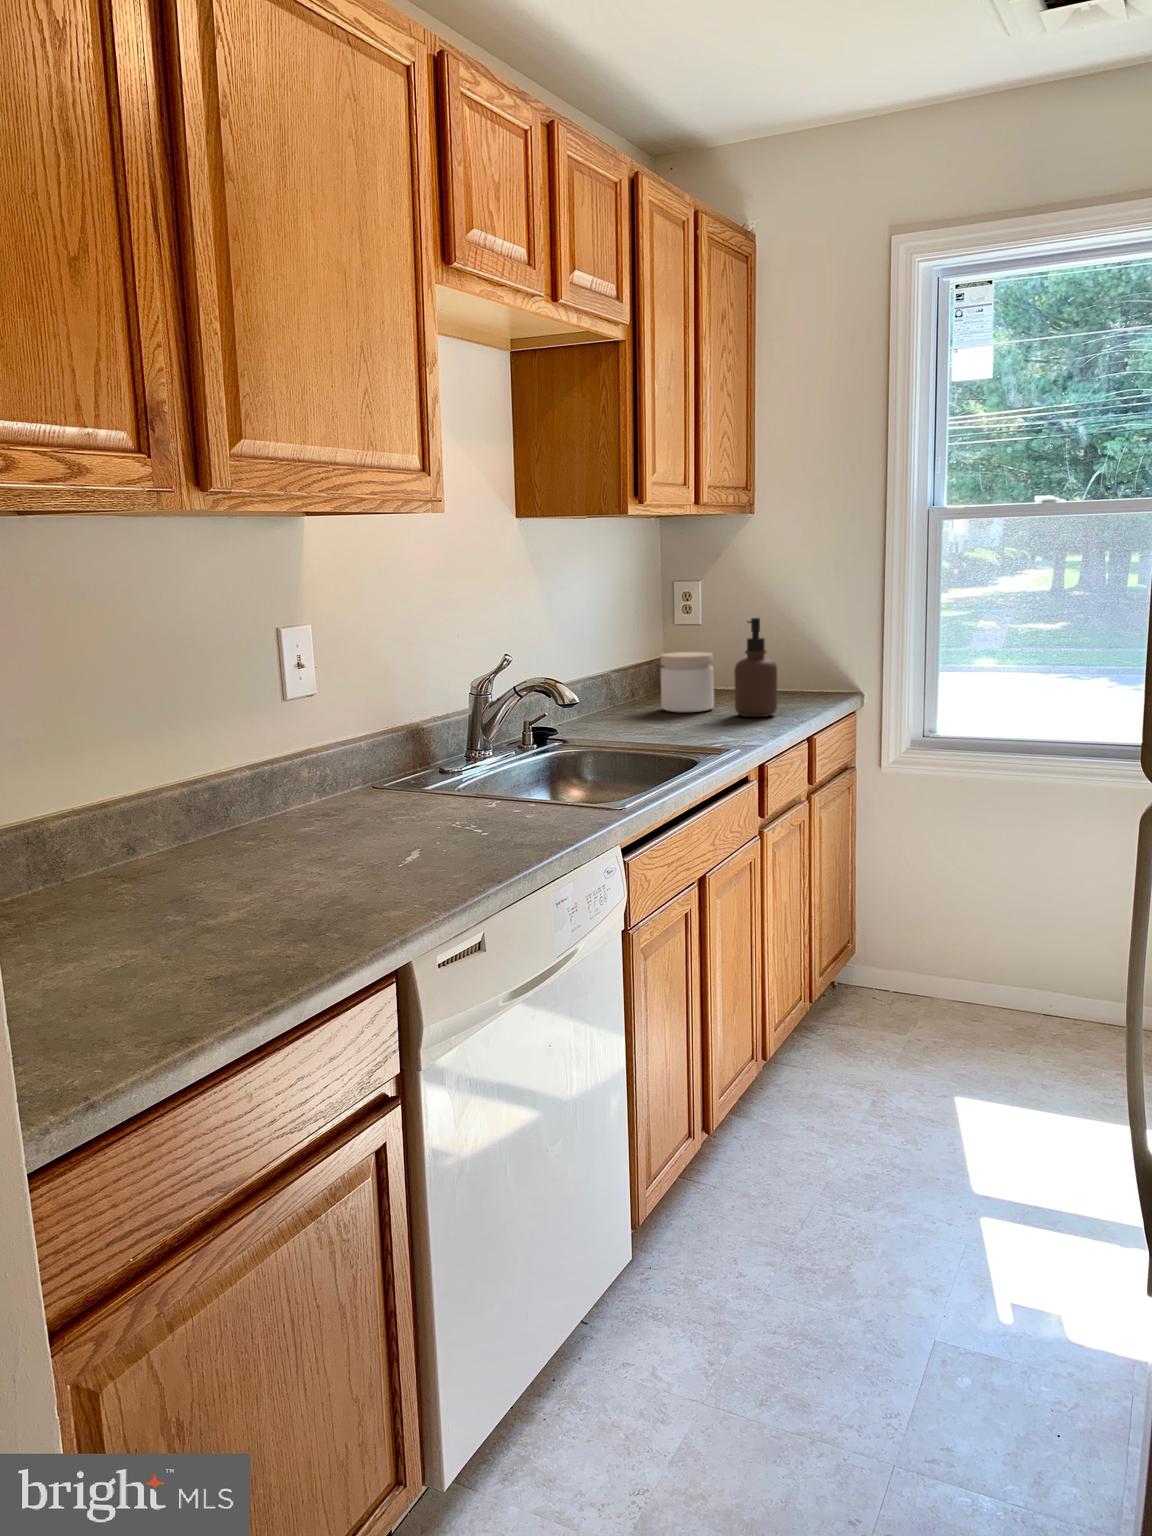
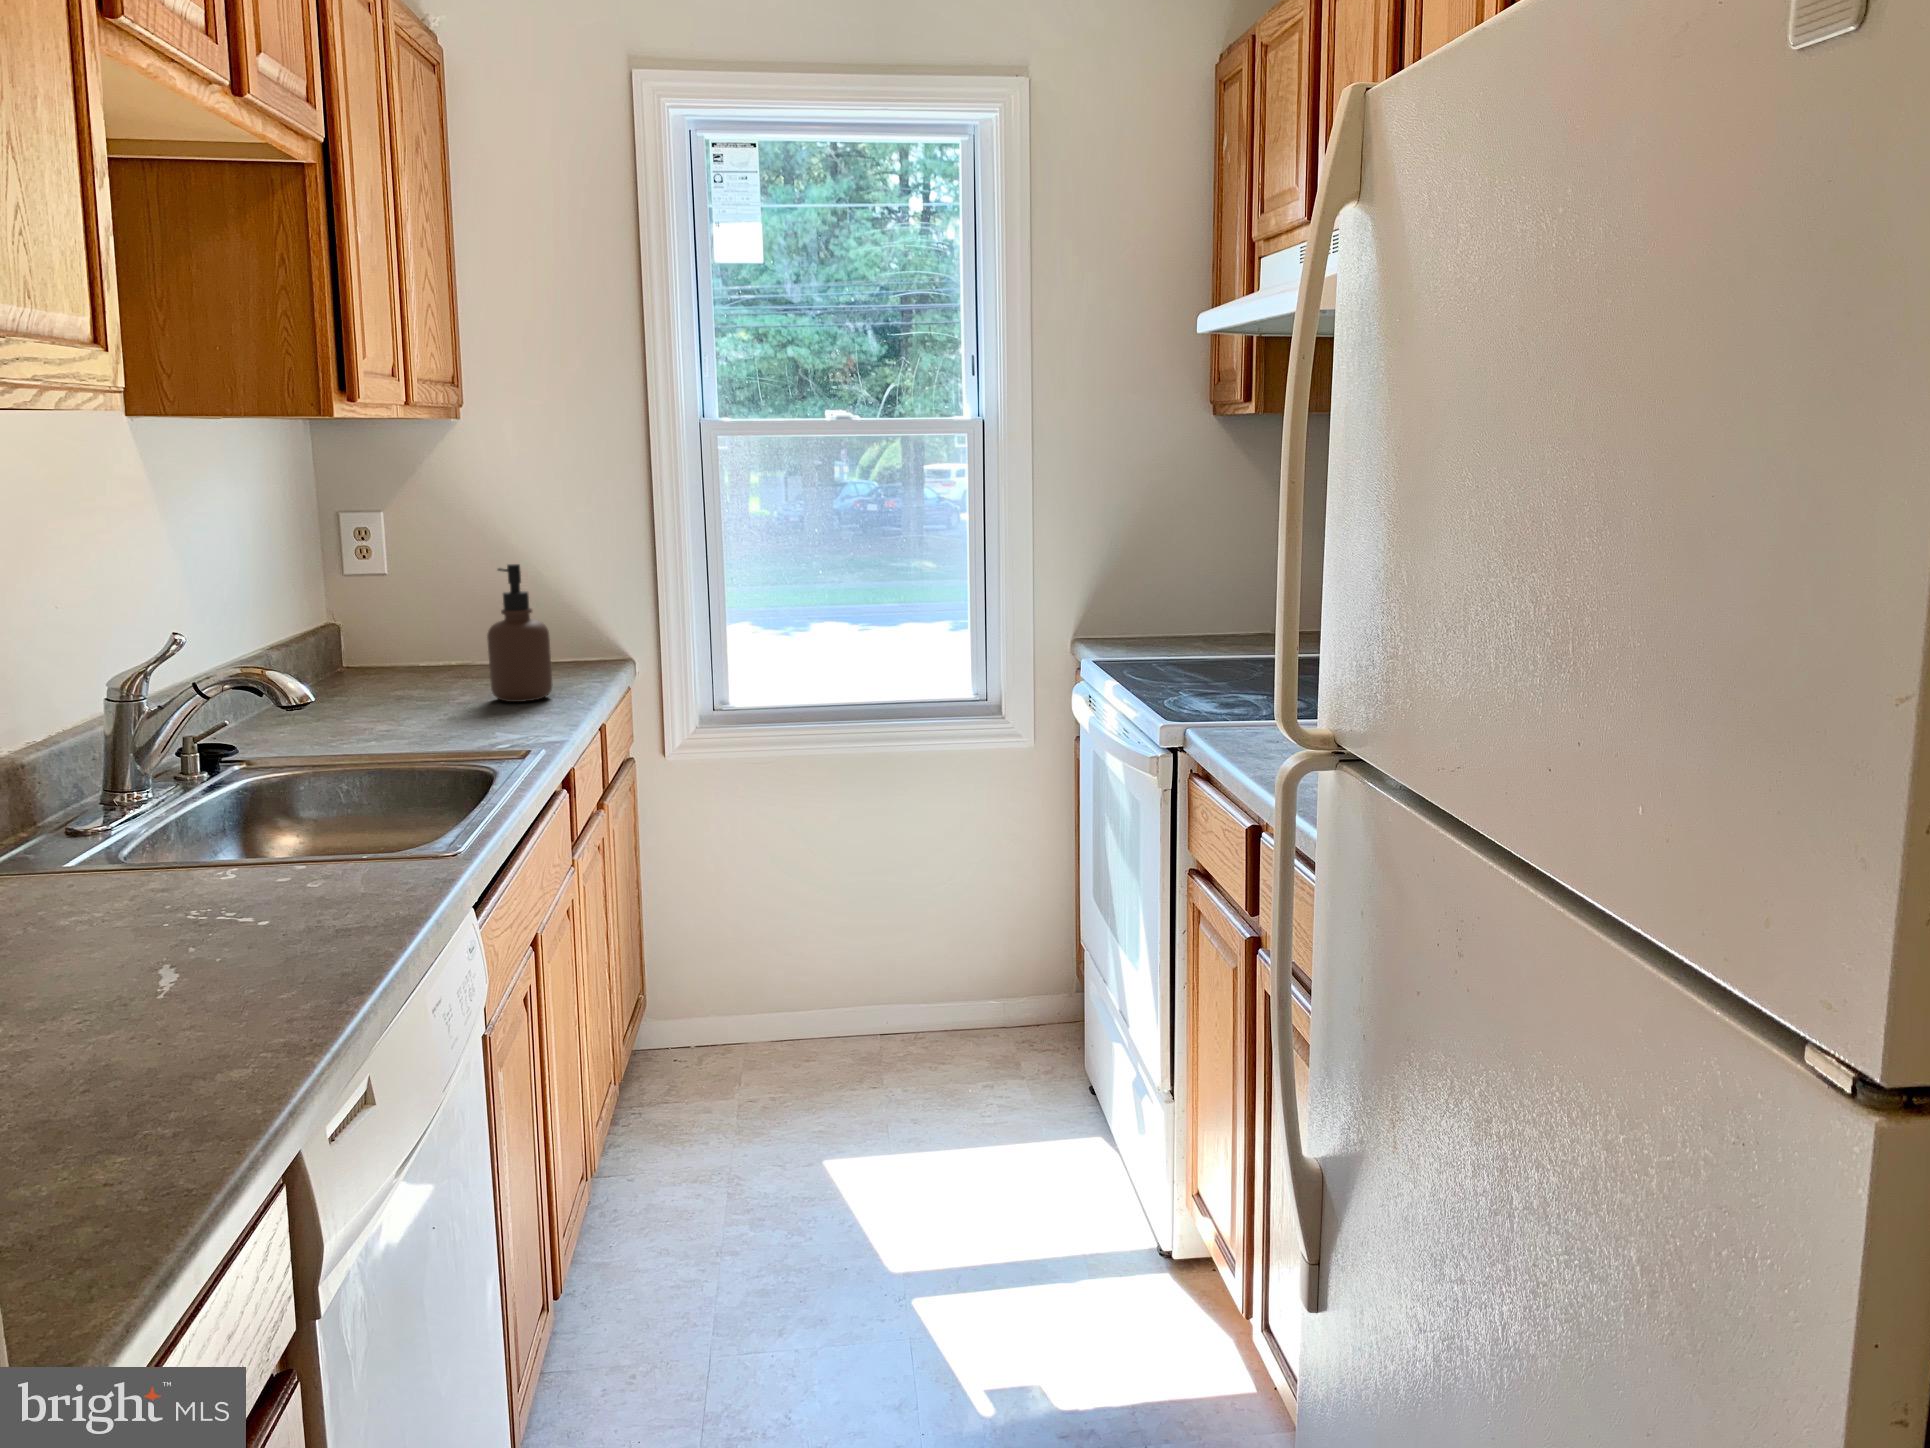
jar: present [661,652,714,712] -> none [362,613,451,703]

